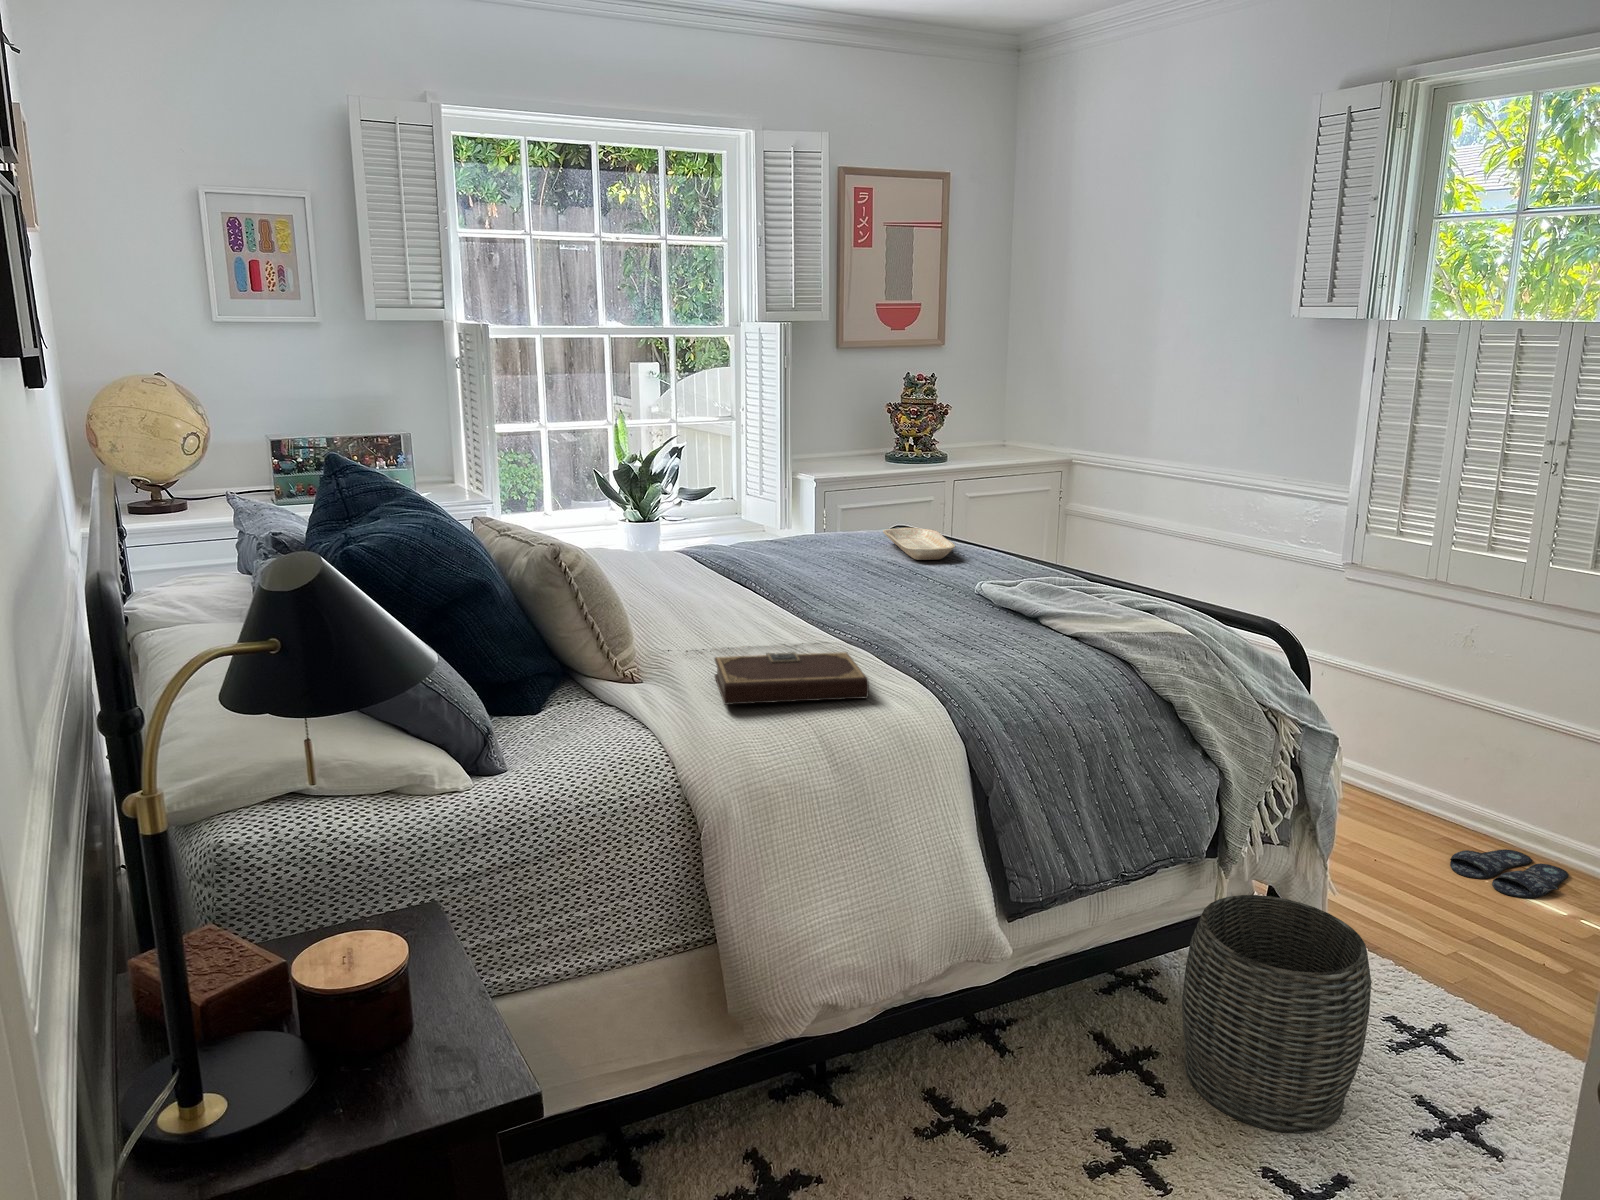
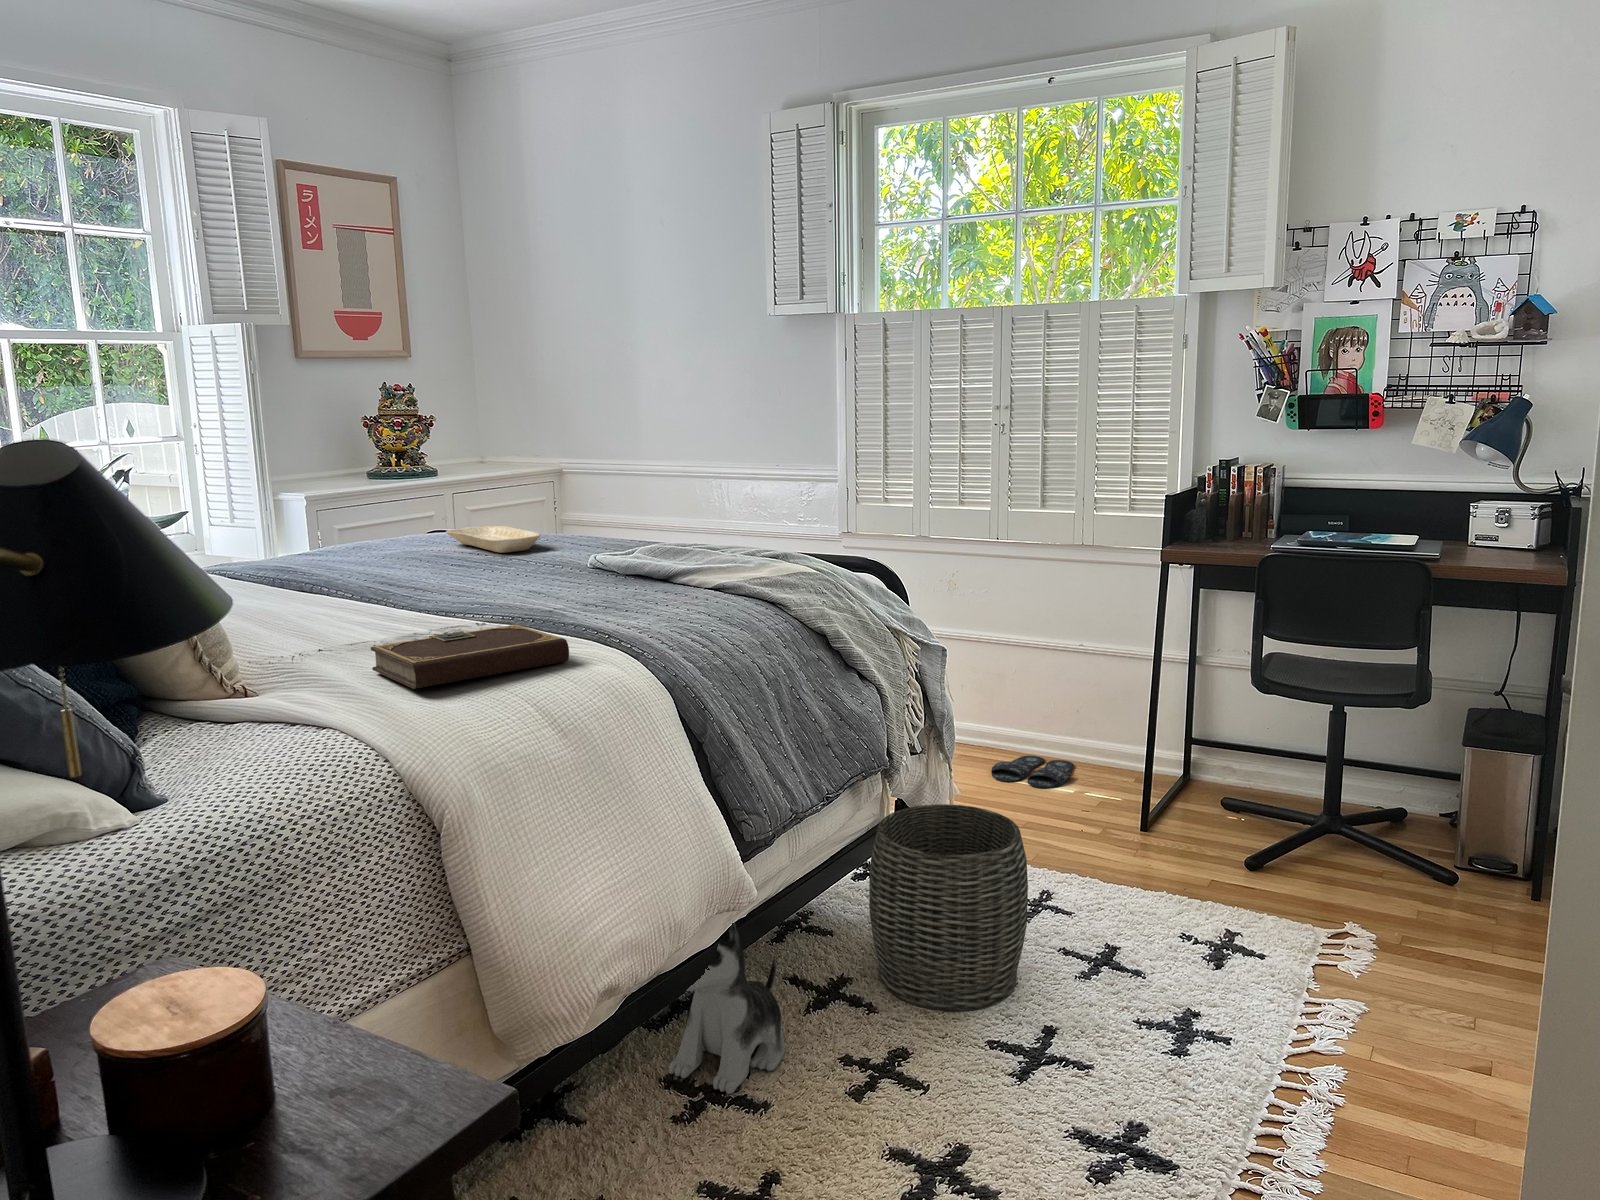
plush toy: none [933,945,1064,1125] -> present [669,922,785,1094]

